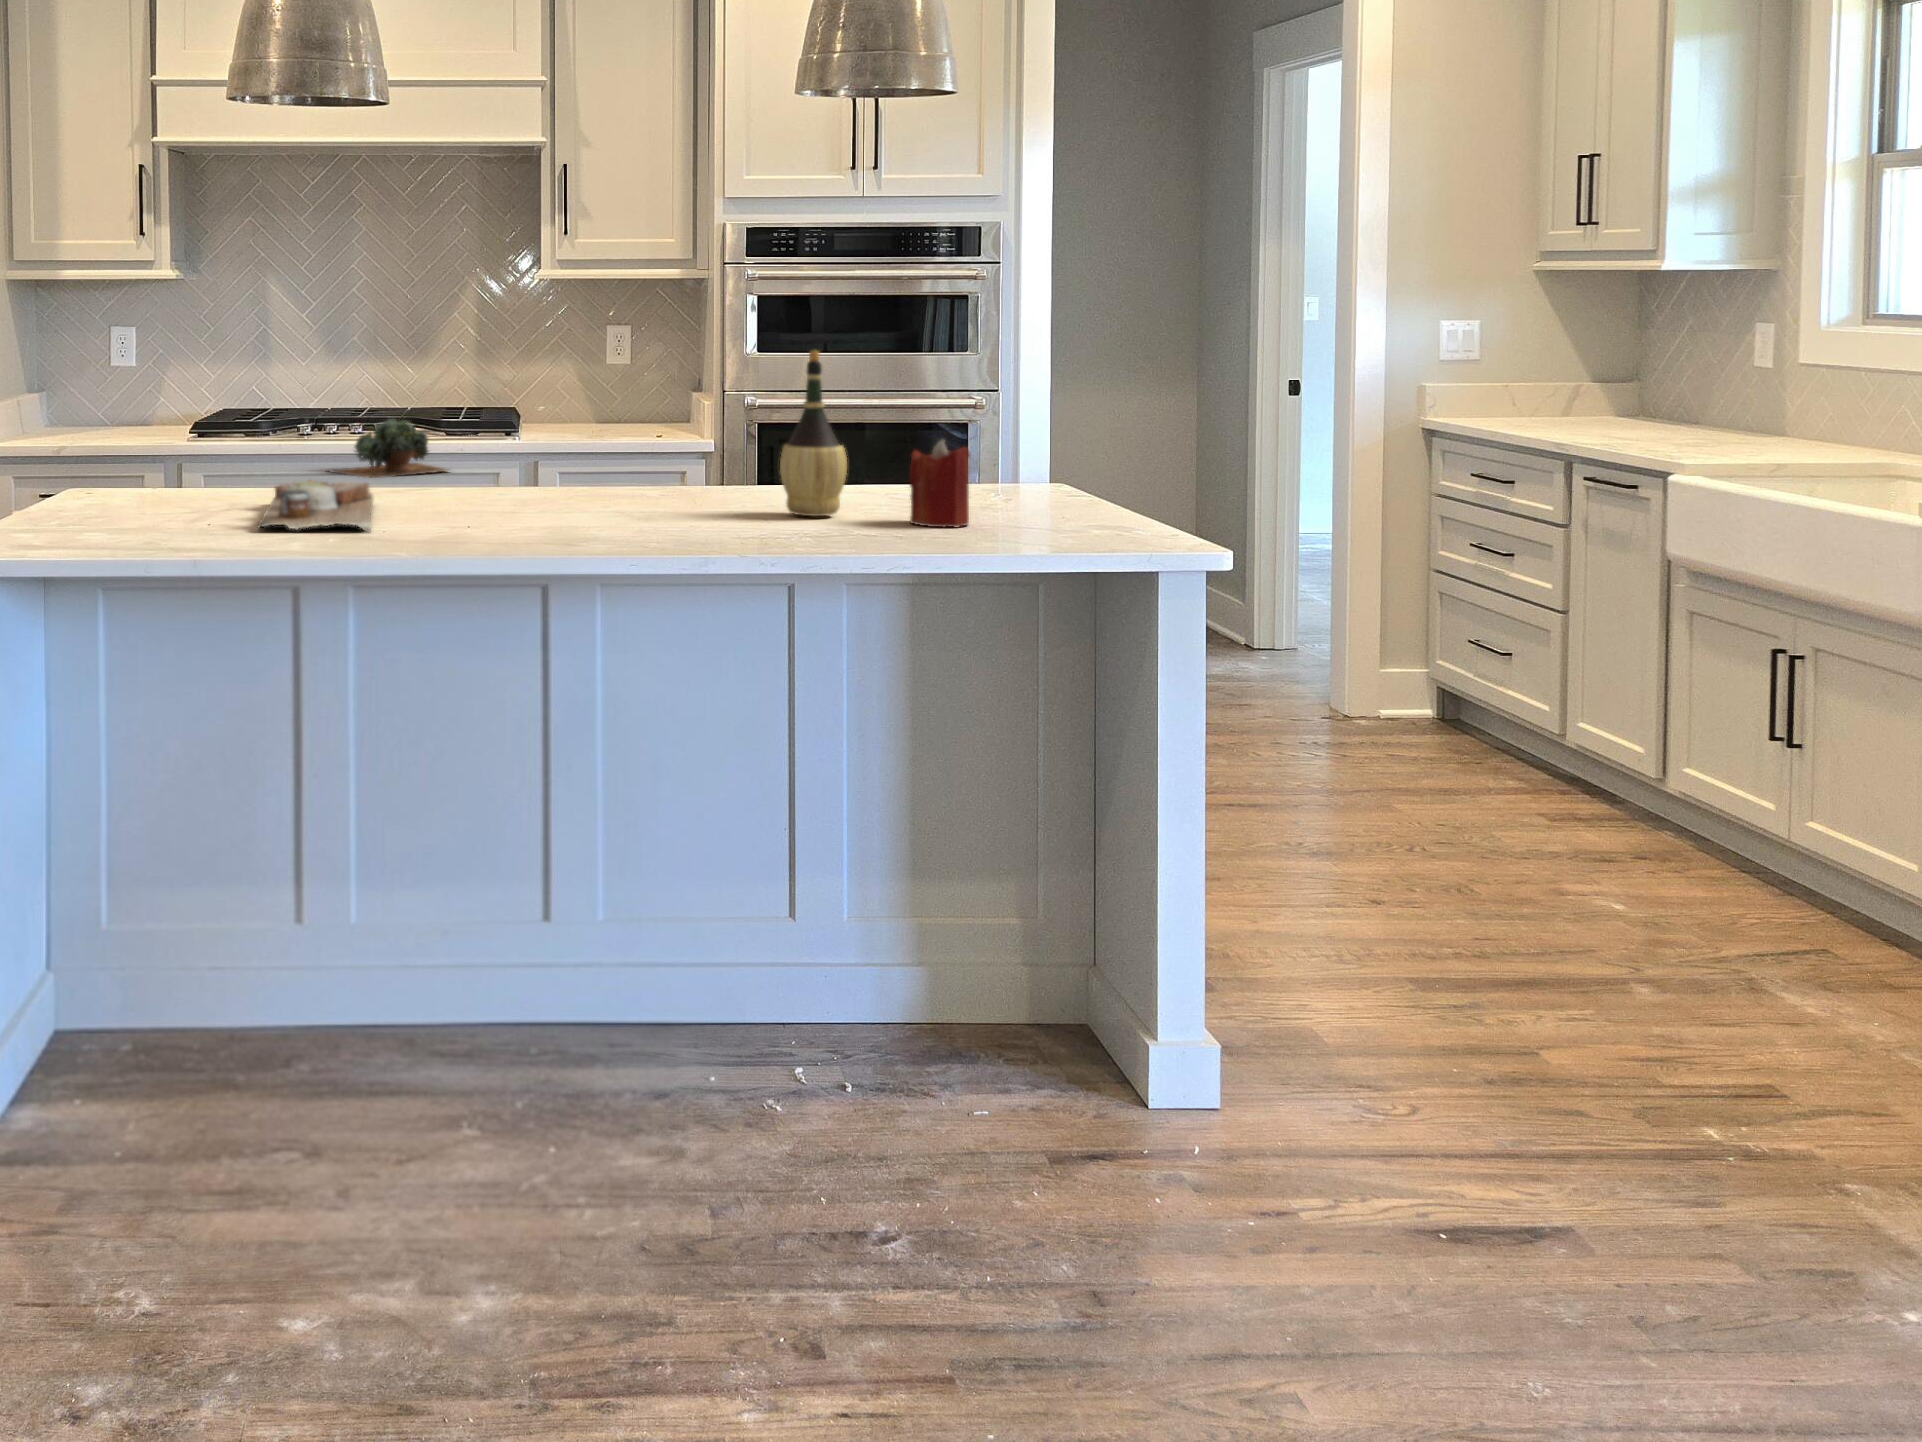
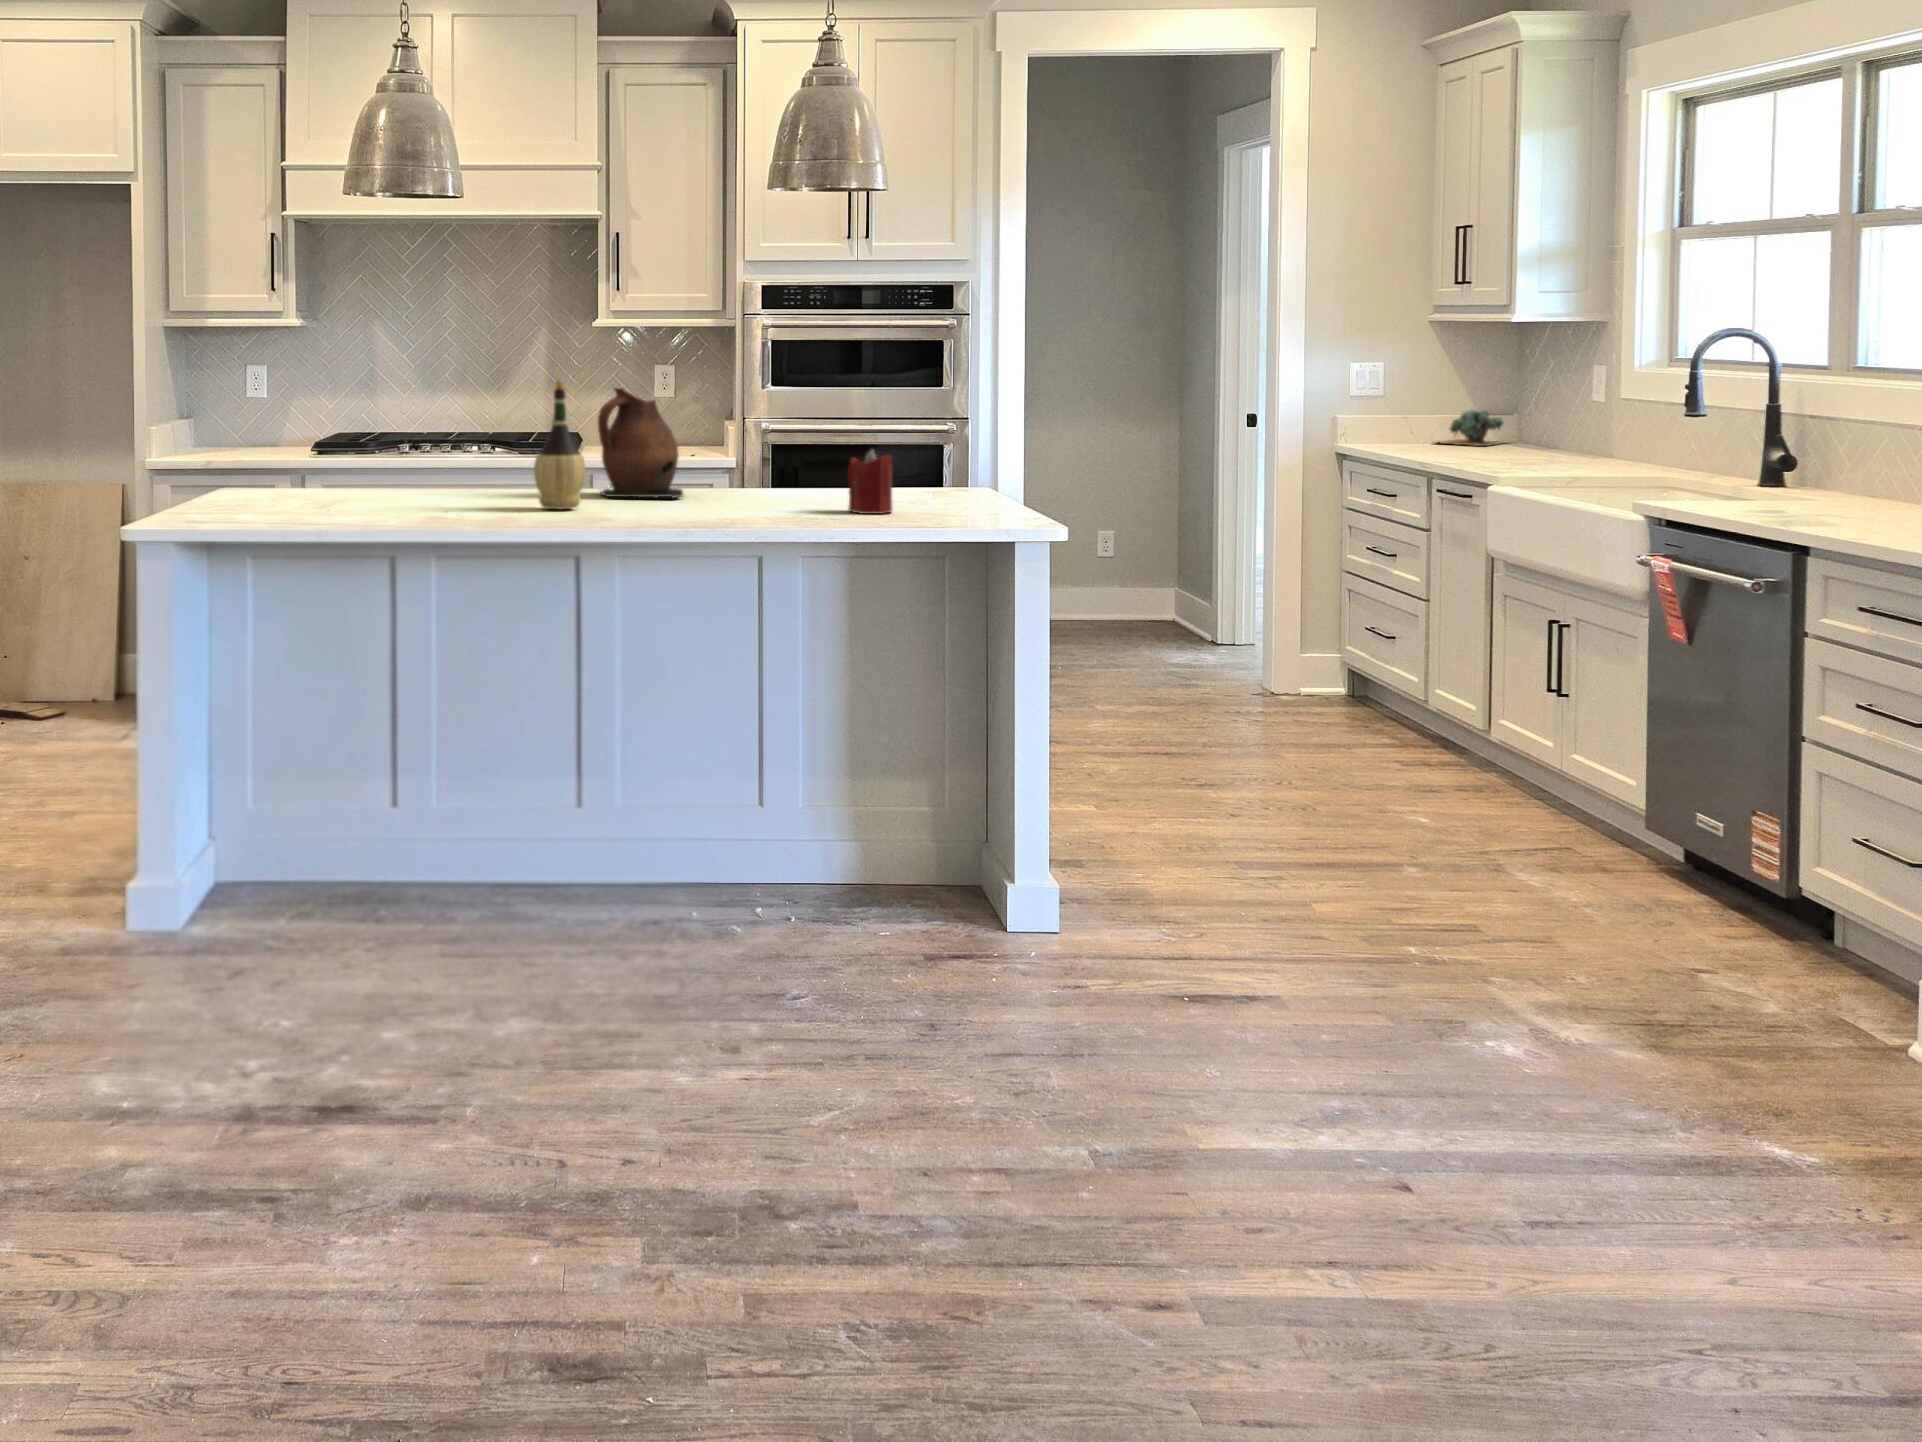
wine bottle: present [780,351,847,516] -> present [534,381,585,509]
ceramic pitcher: none [561,356,679,505] -> present [598,387,683,498]
succulent plant: present [331,419,447,478] -> present [1440,409,1503,446]
cutting board: present [258,480,374,532] -> none [364,479,452,514]

